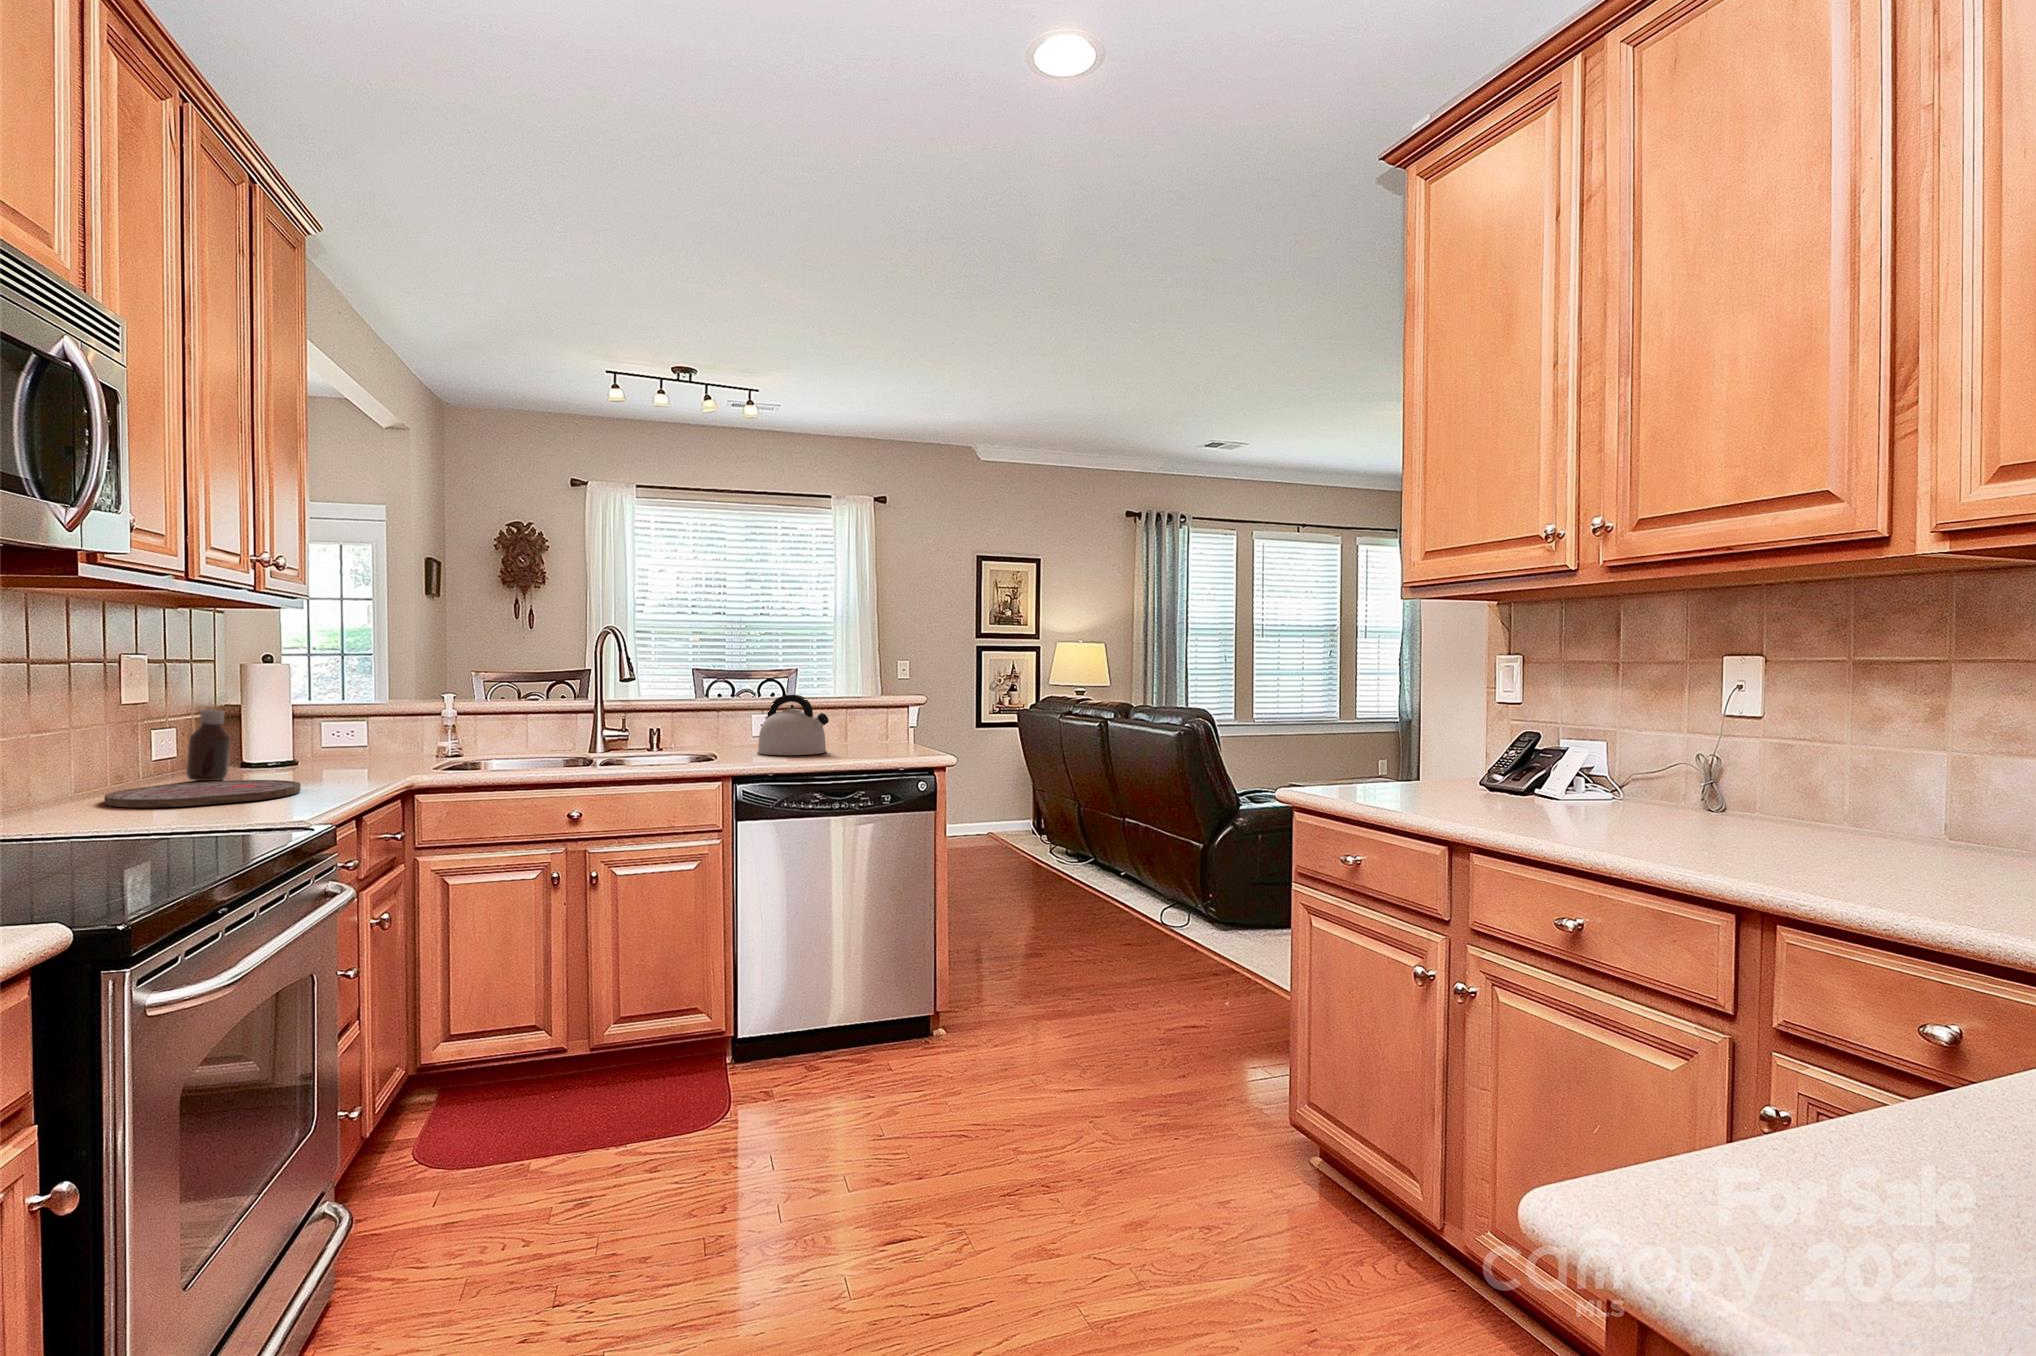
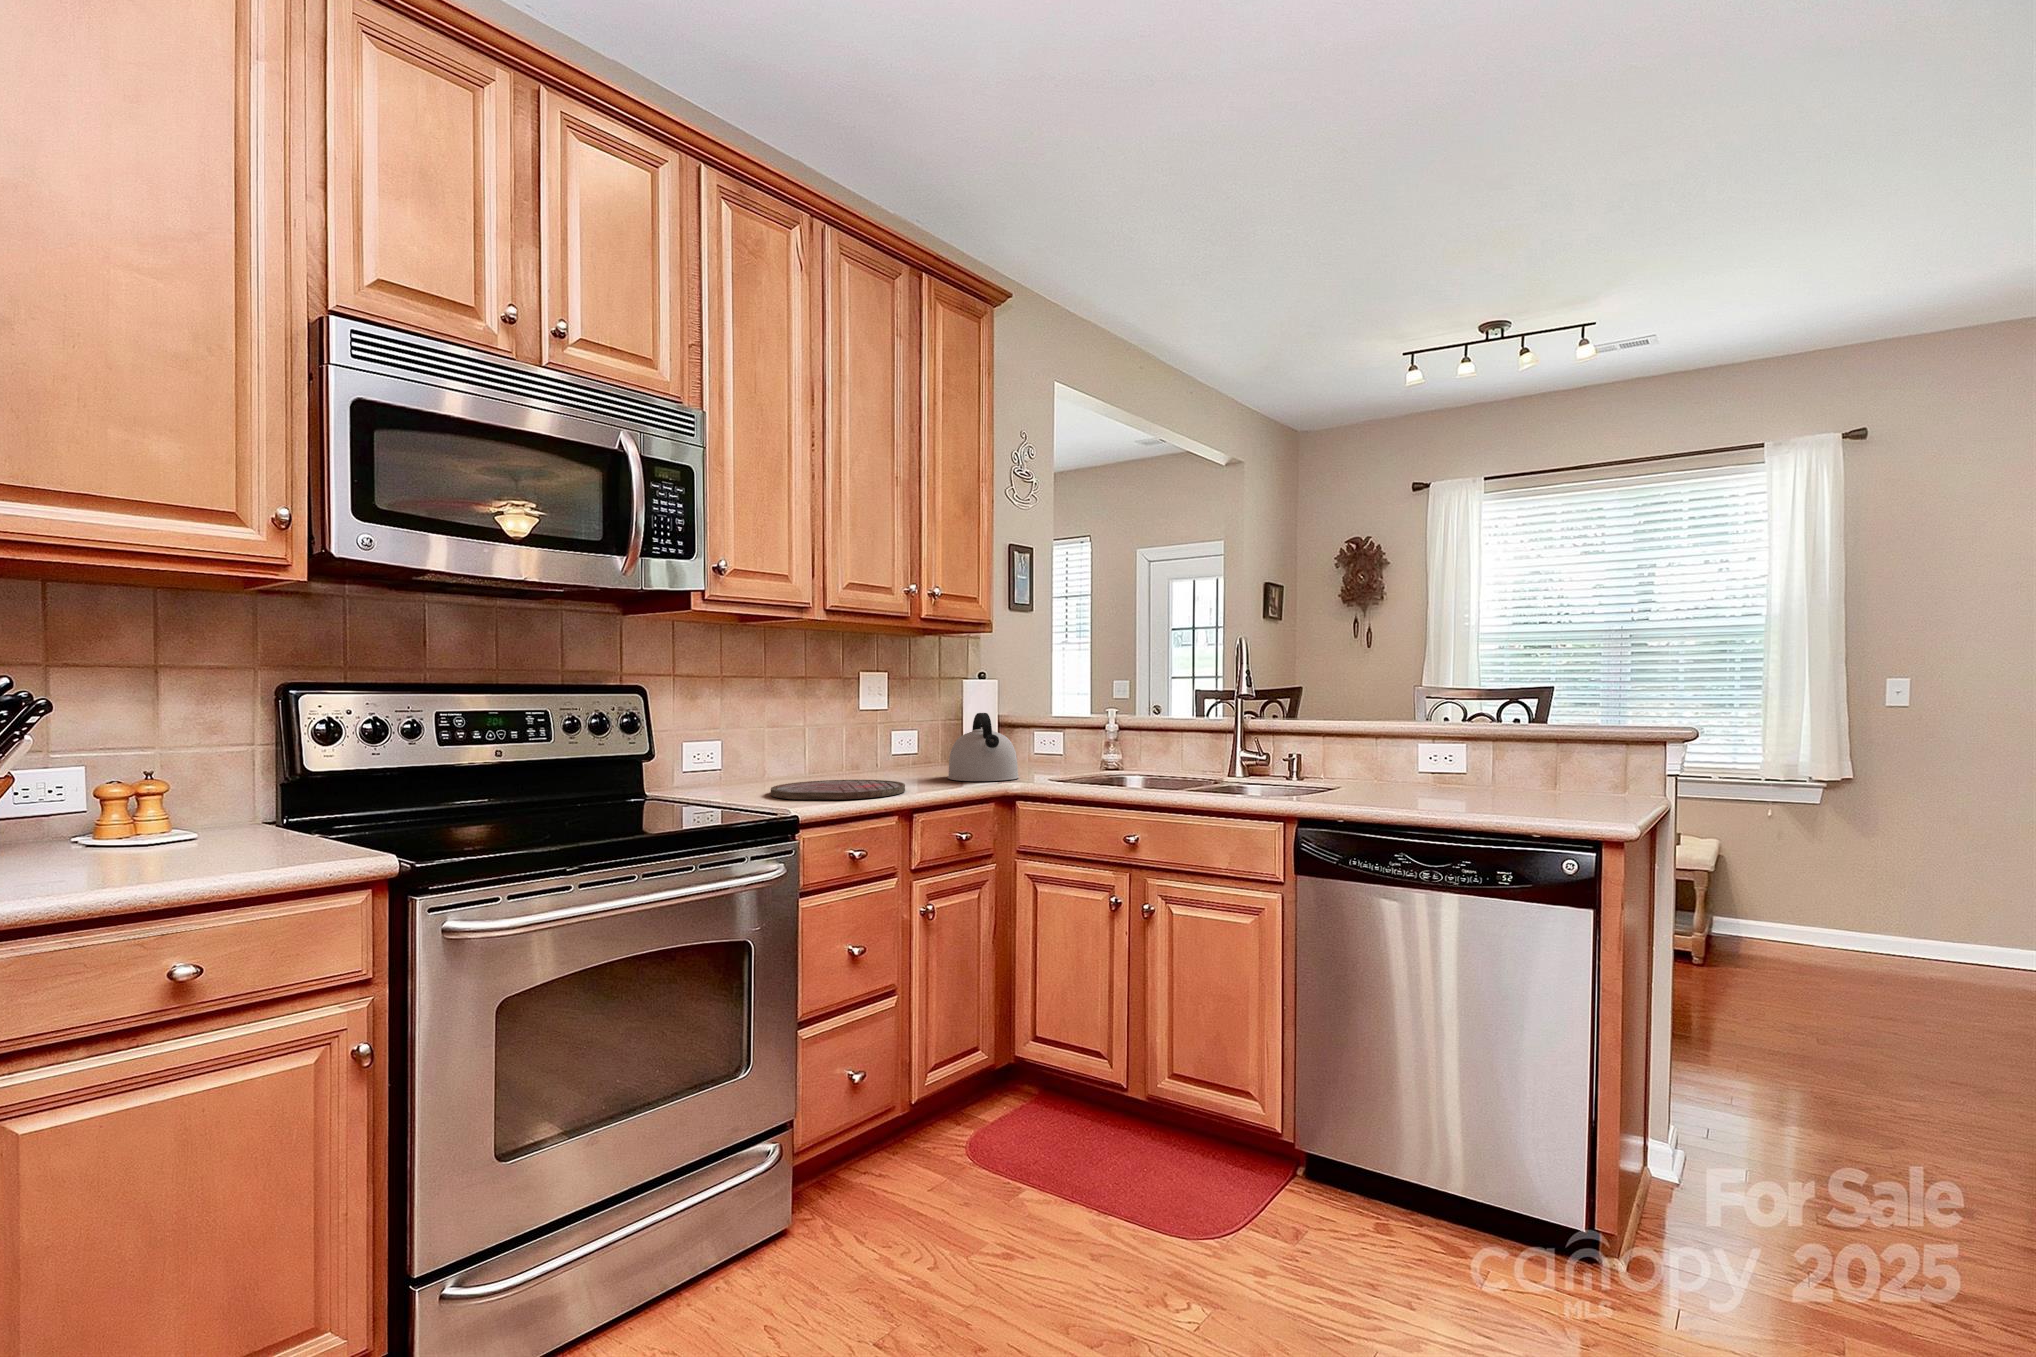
kettle: present [757,695,829,755] -> present [948,713,1019,781]
bottle: present [186,710,231,781] -> none [882,719,911,779]

